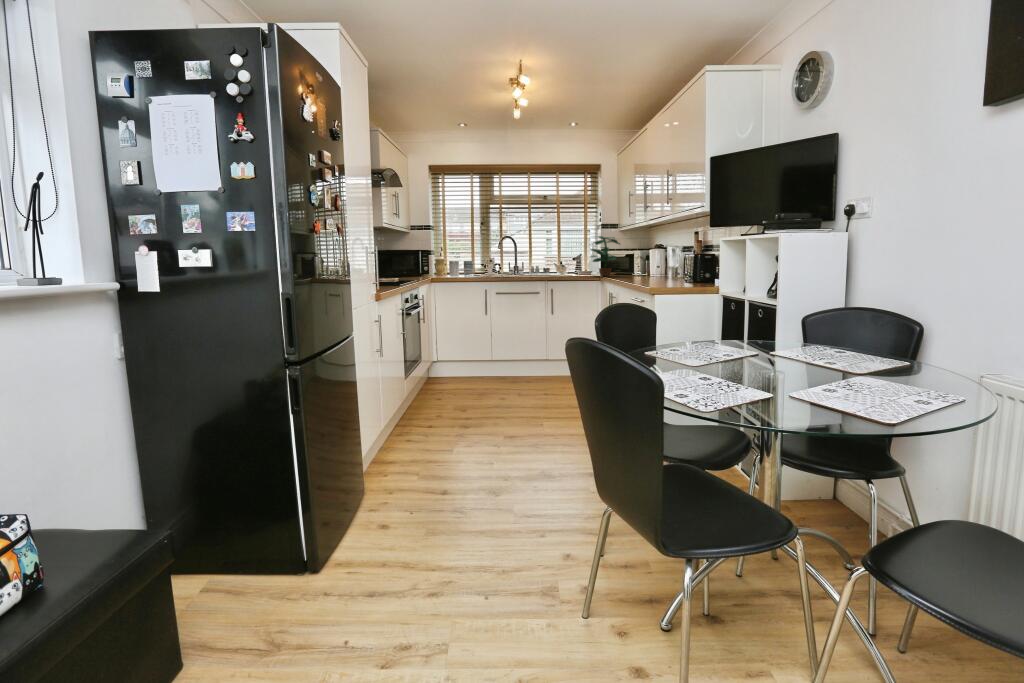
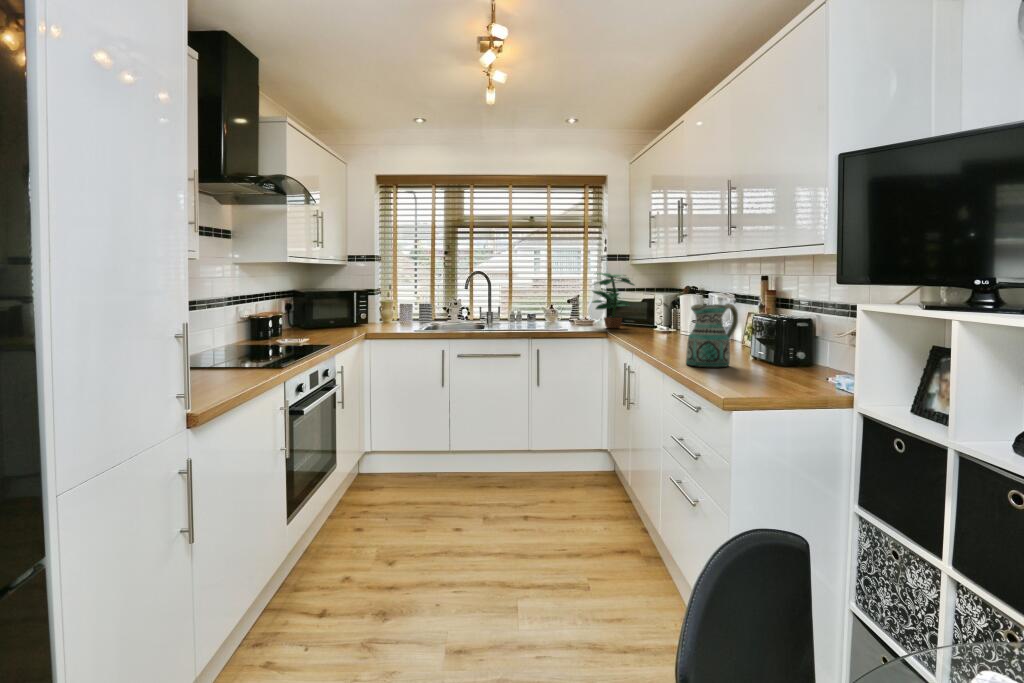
ceramic pitcher: none [649,247,683,287] -> present [686,304,738,367]

